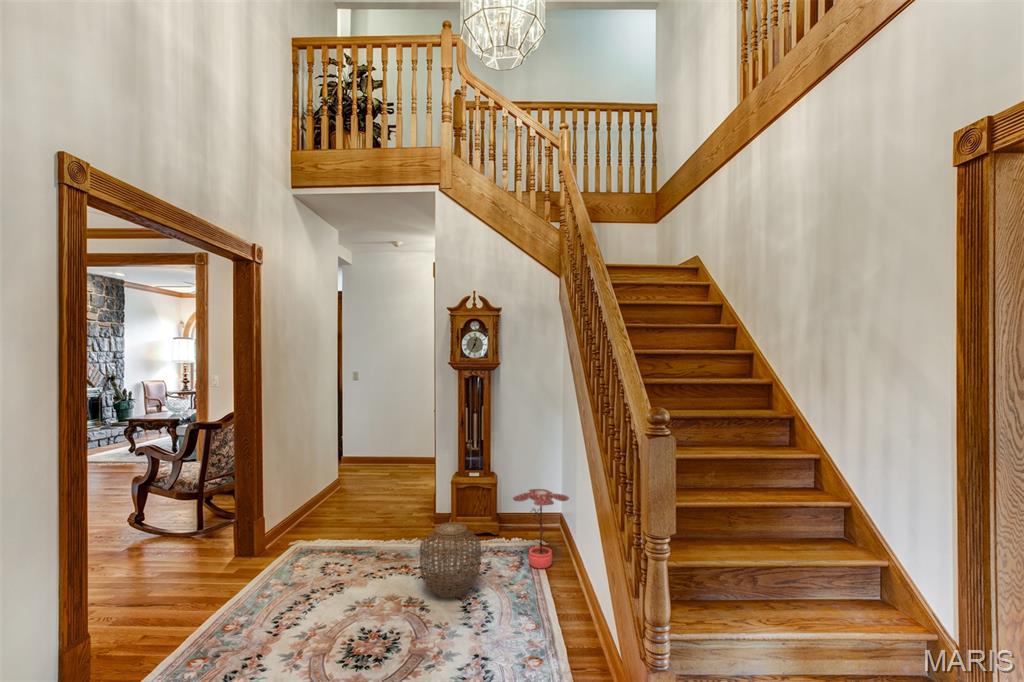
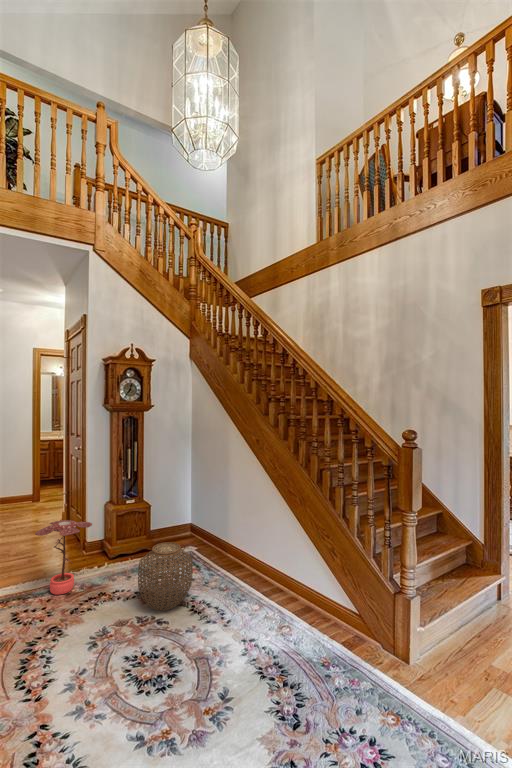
potted plant: present [513,489,569,568] -> present [35,520,92,595]

